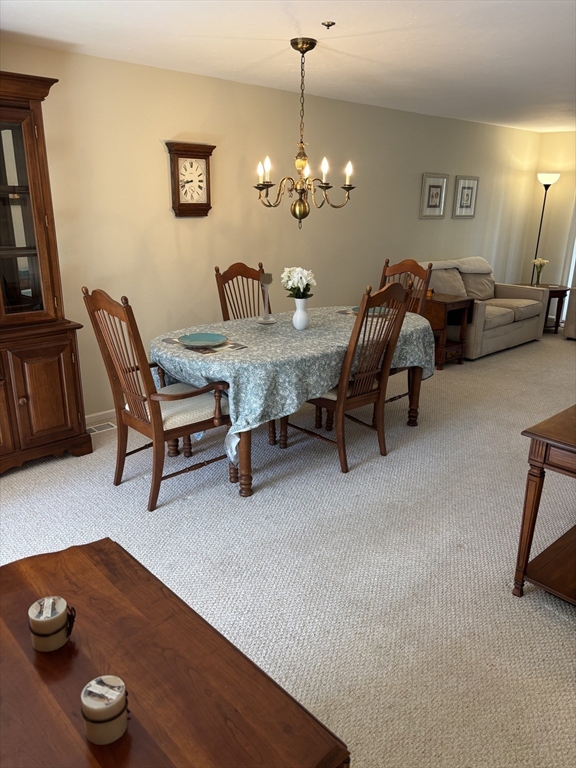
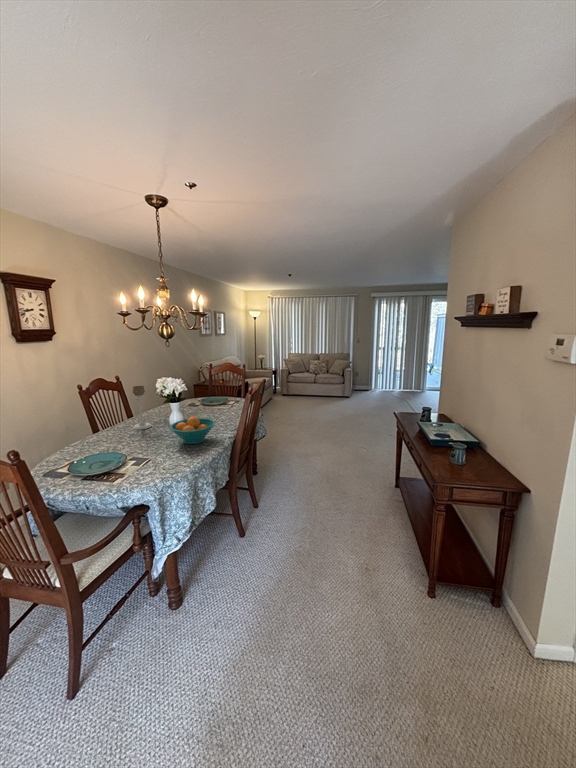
fruit bowl: none [276,312,327,343] -> present [170,416,215,444]

